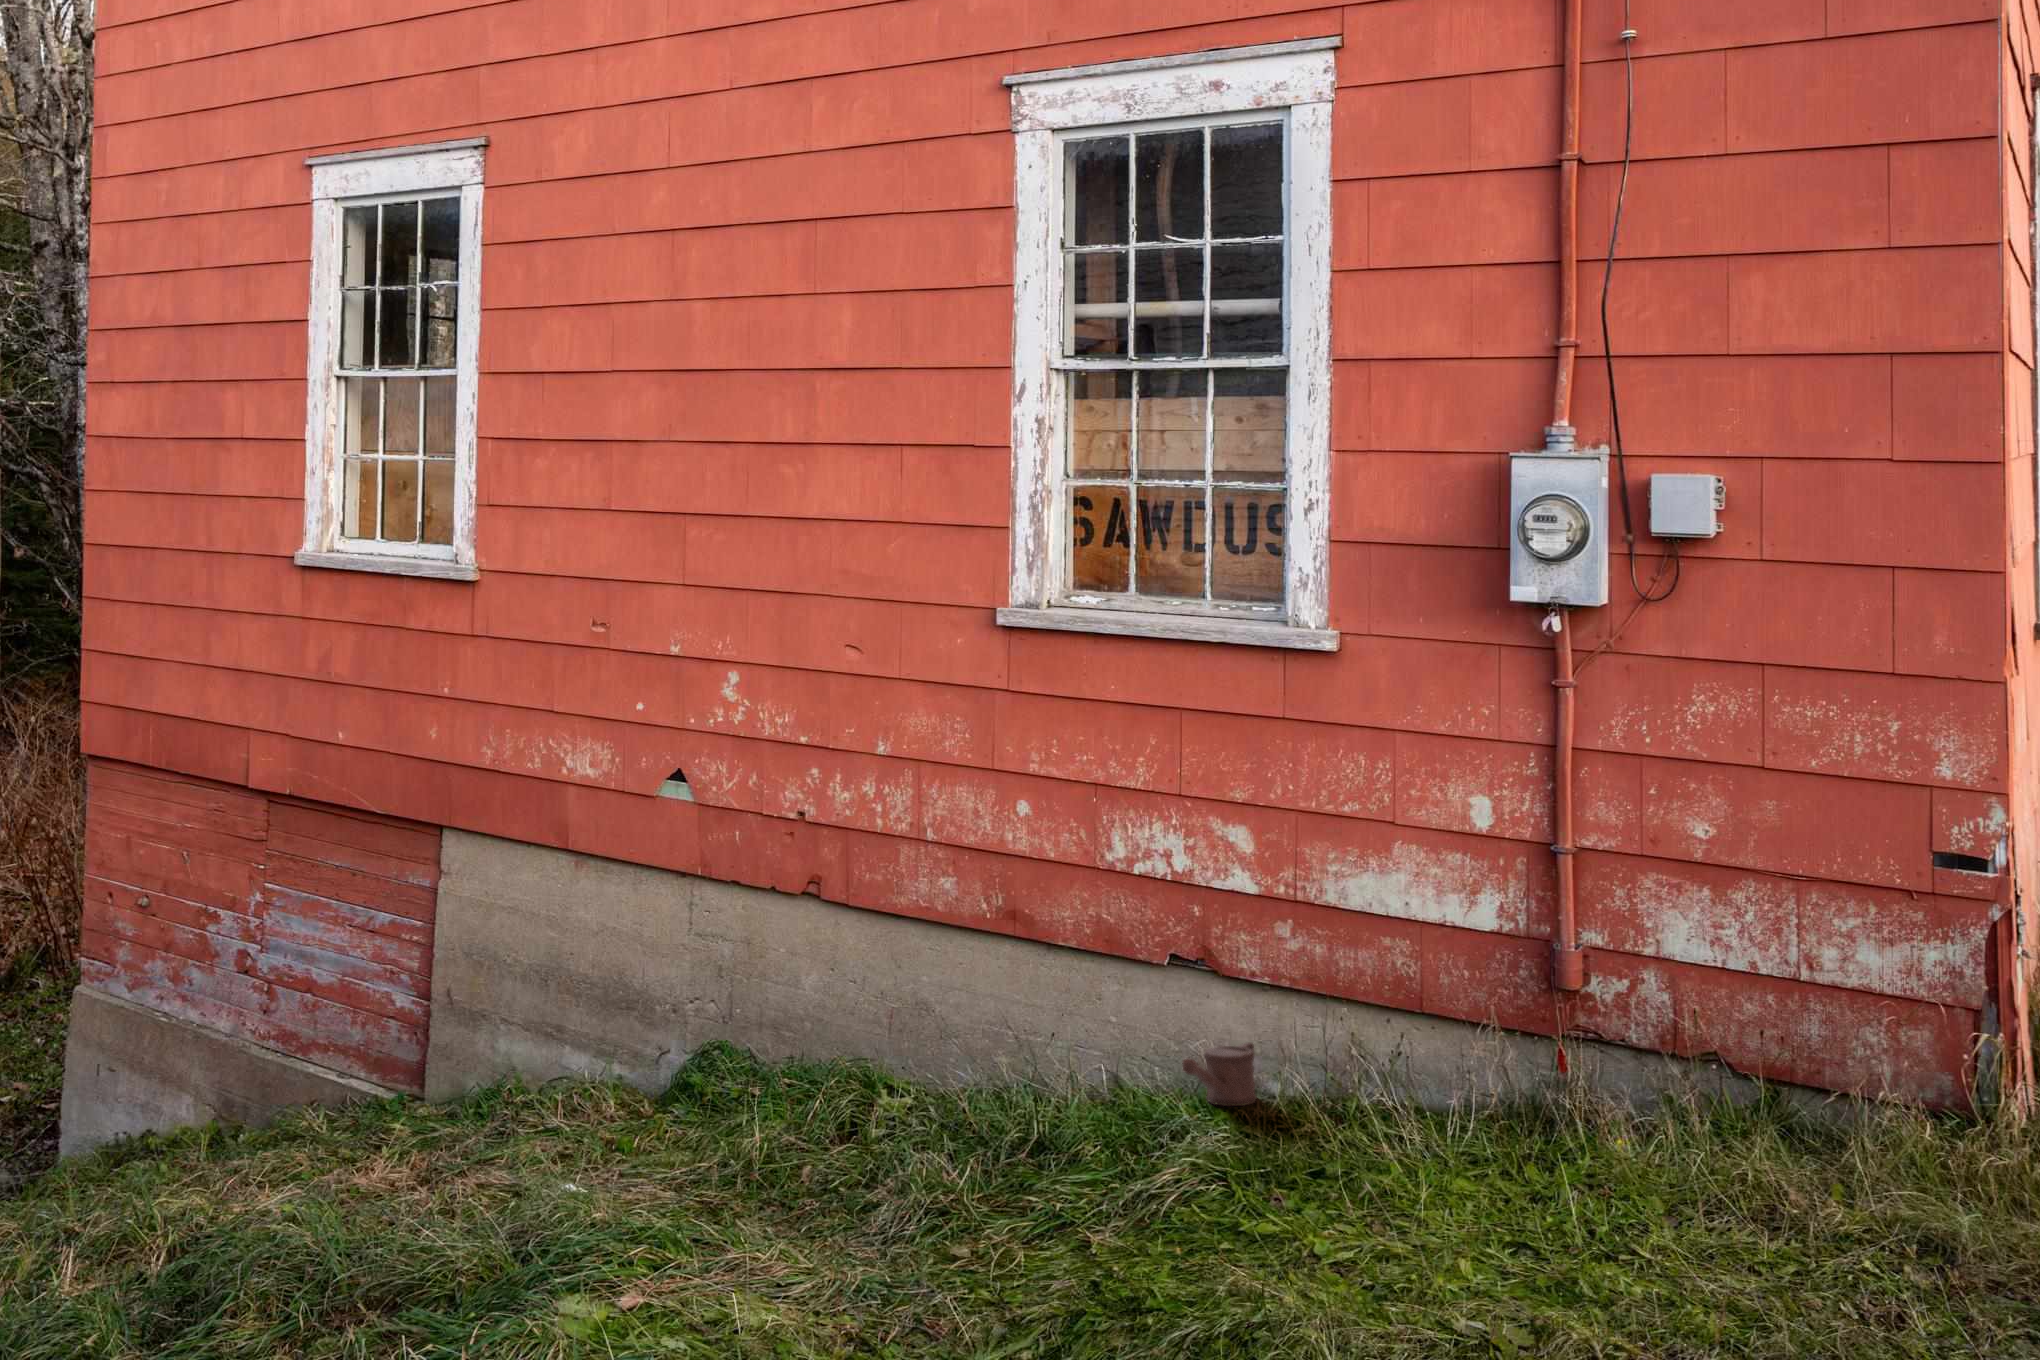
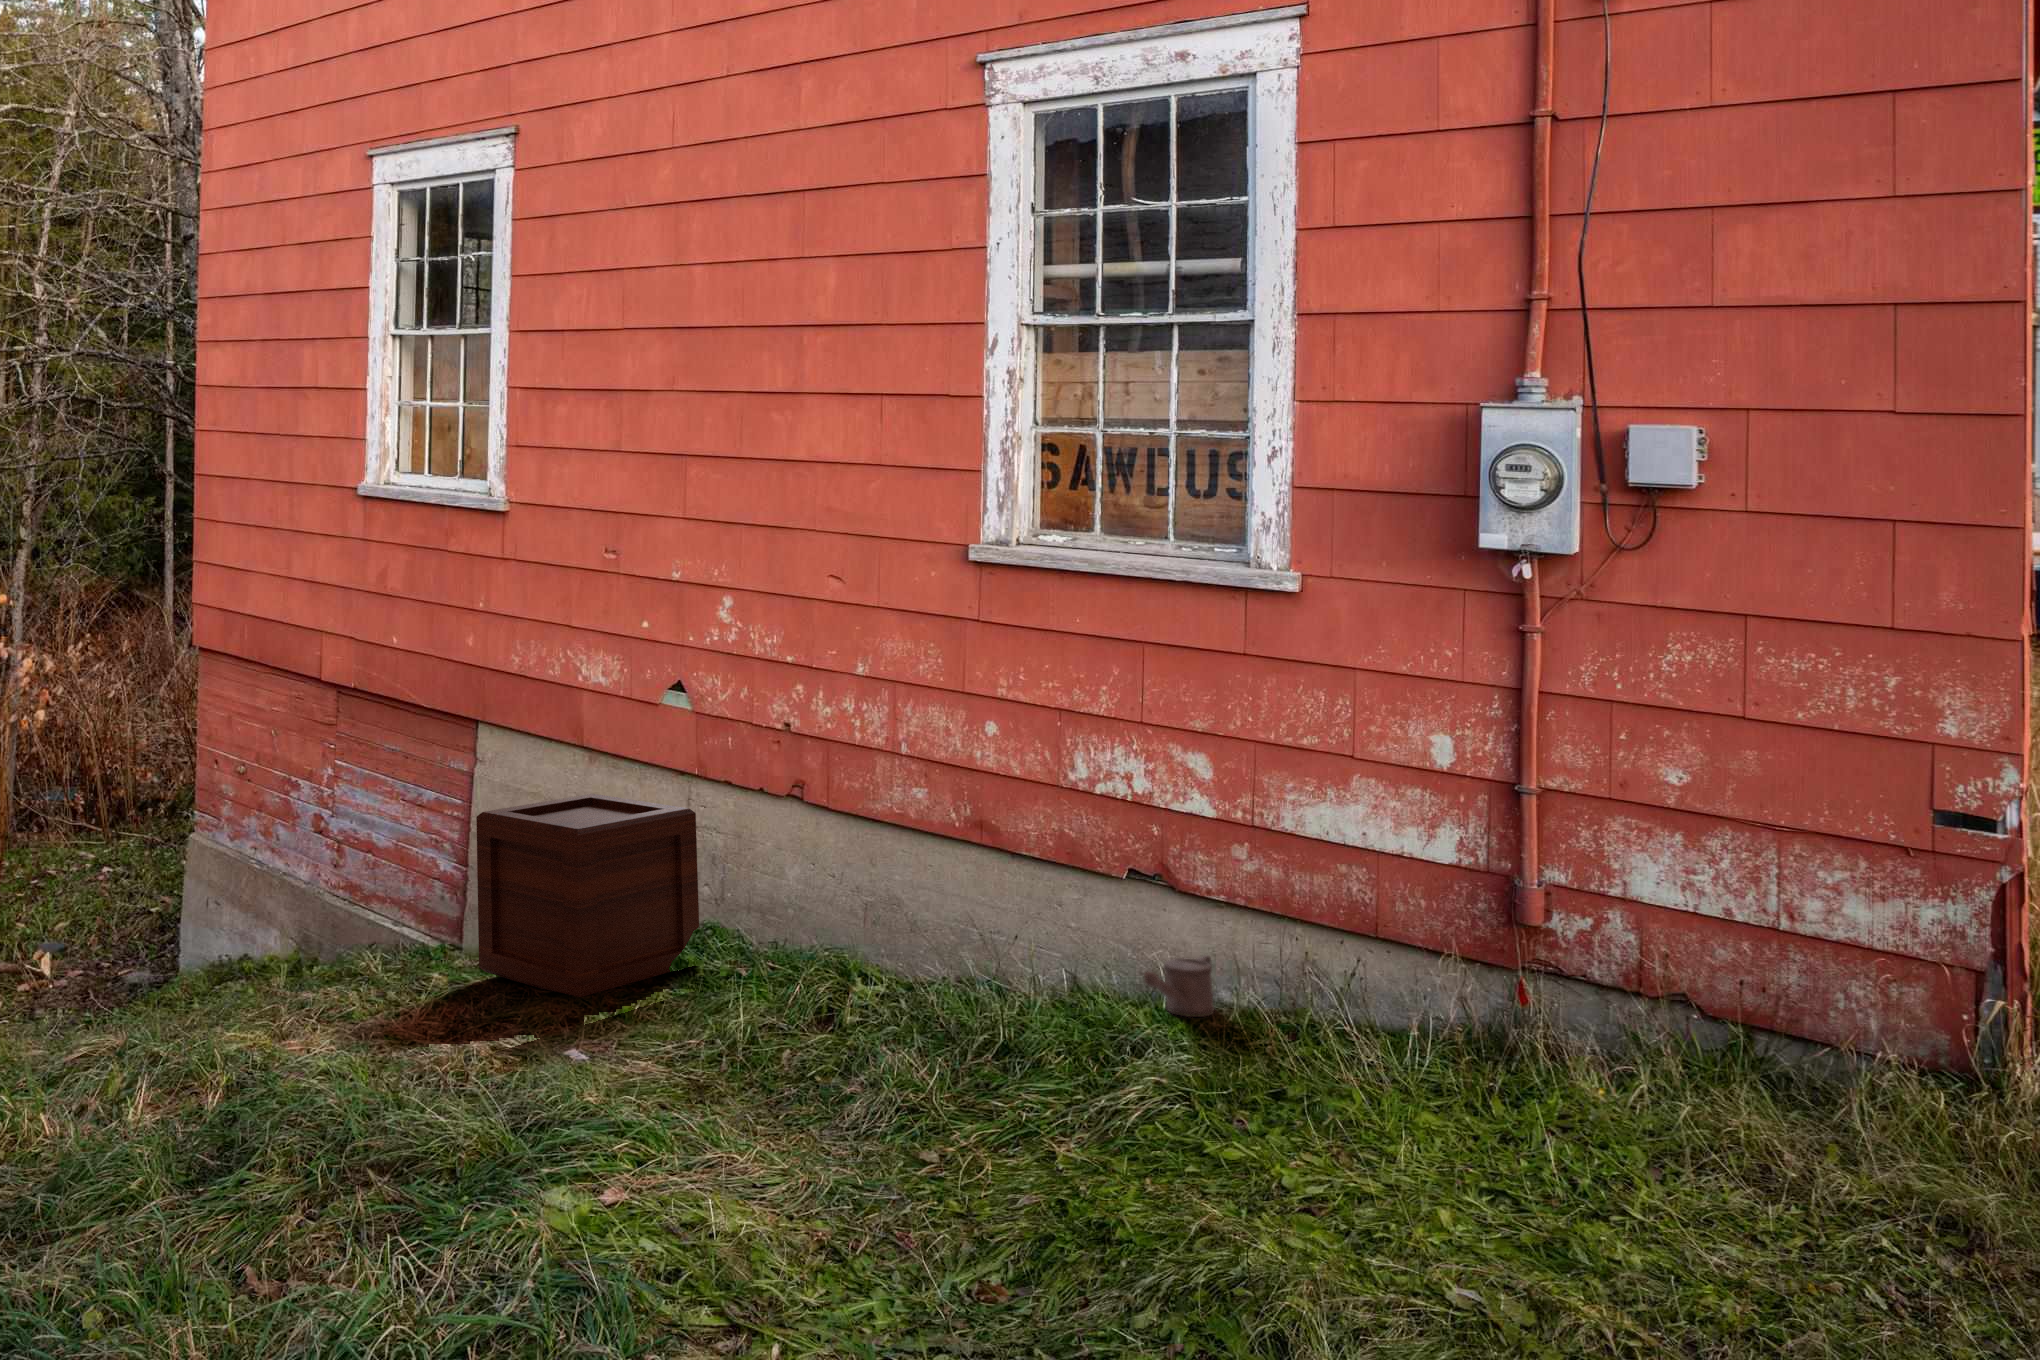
wooden crate: none [447,904,705,1134] -> present [476,794,699,997]

